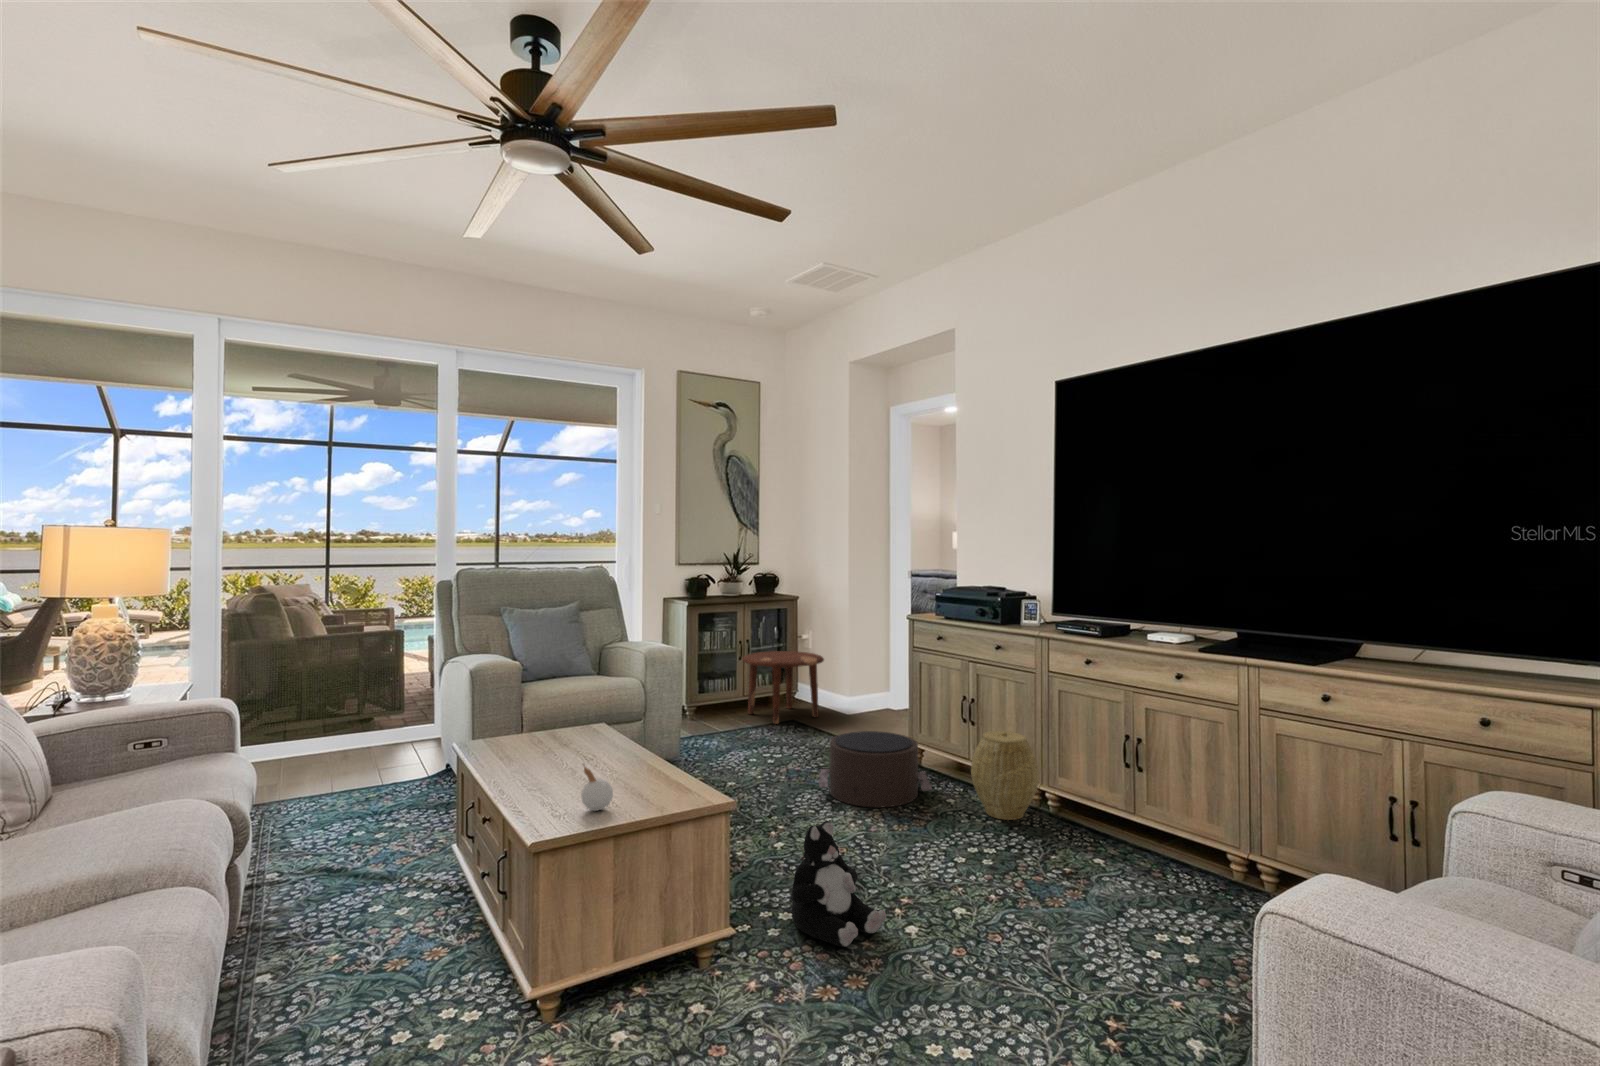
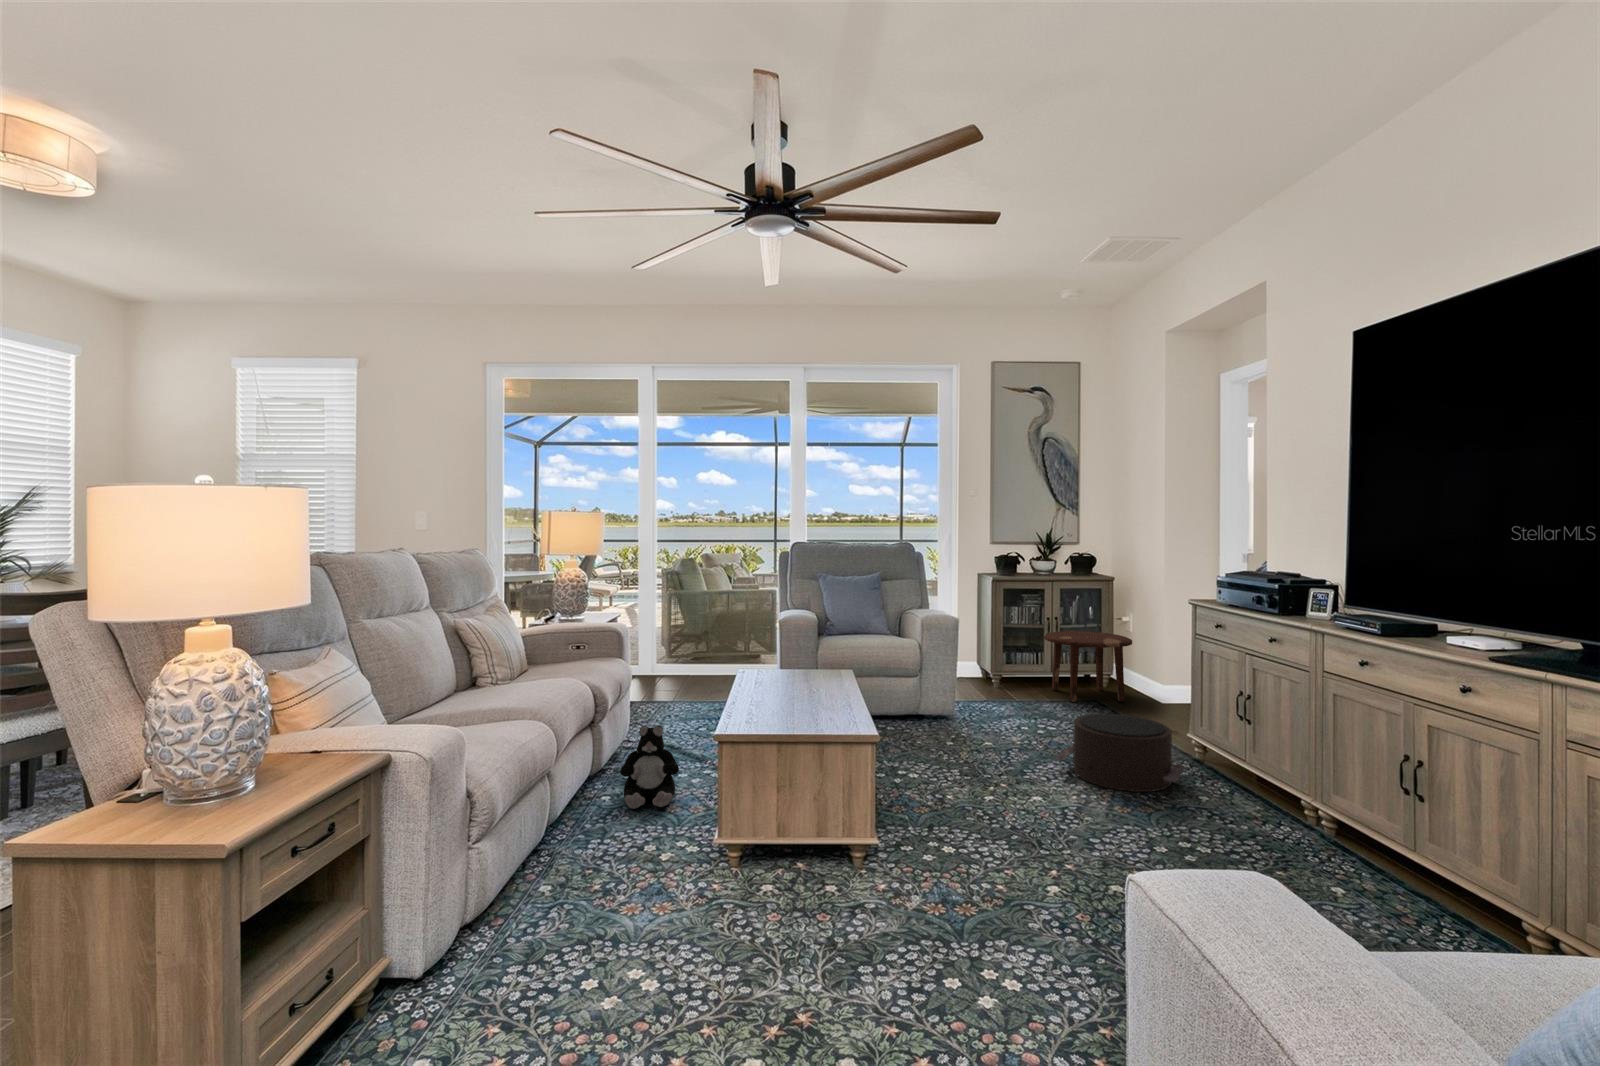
woven basket: present [971,731,1039,820] -> none [1218,731,1305,831]
candle: present [581,764,613,811] -> none [767,684,790,725]
plush toy: present [791,821,886,947] -> present [620,725,679,809]

